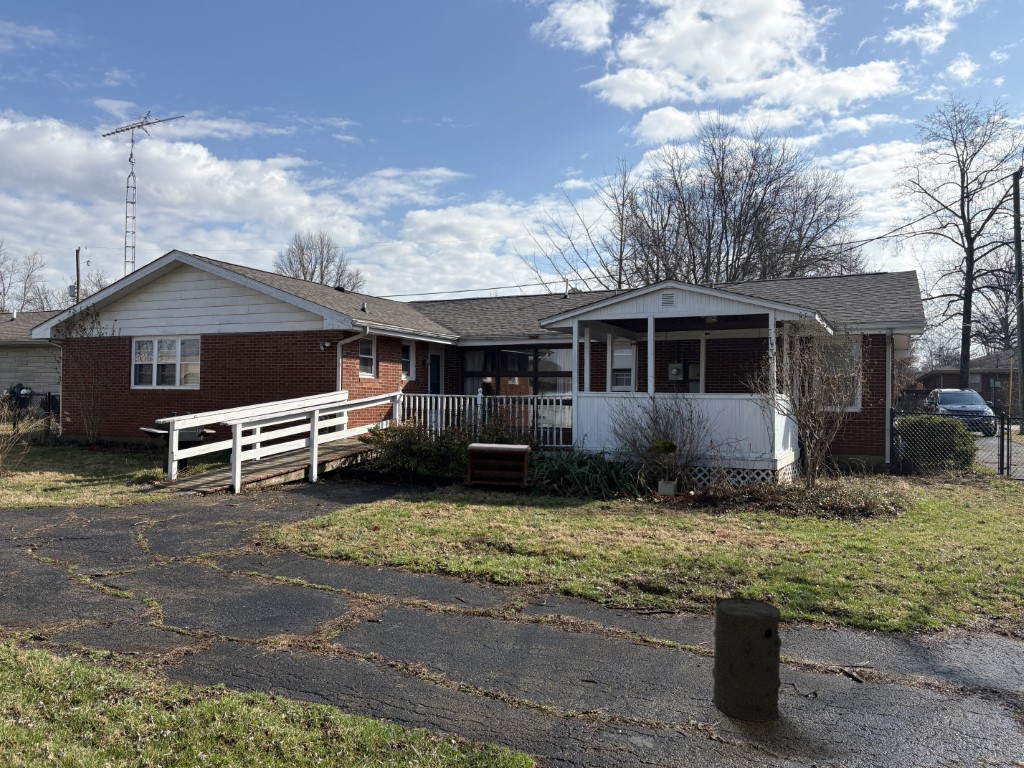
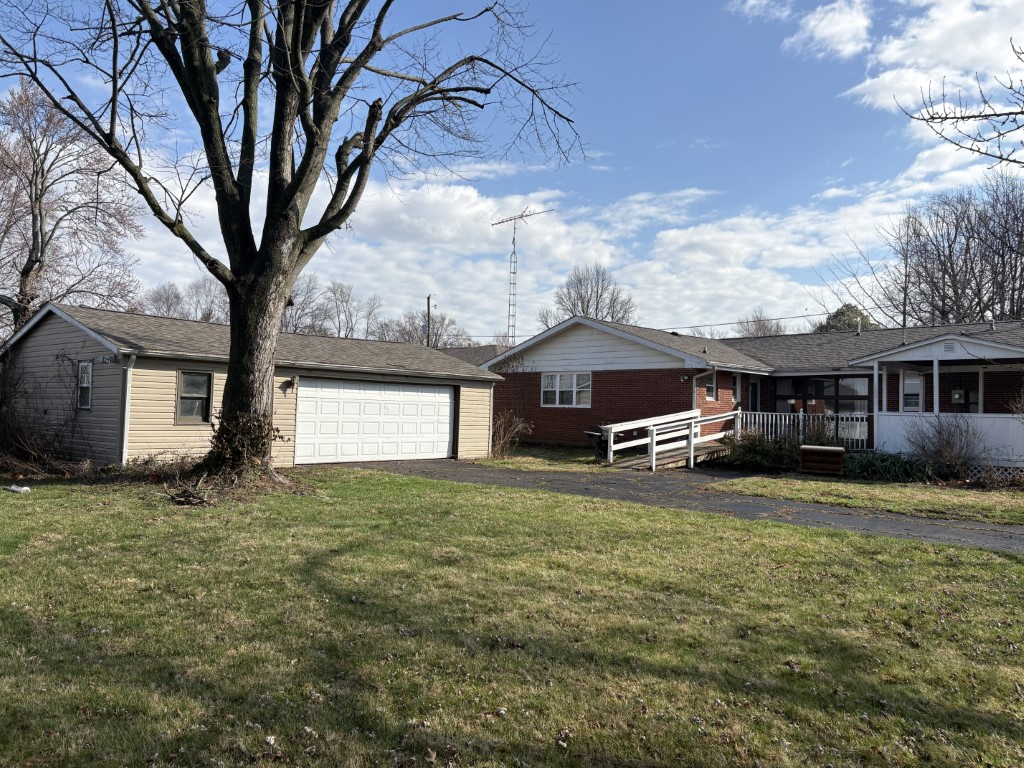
potted tree: present [654,439,677,496] -> none [939,445,958,484]
trash can: present [712,597,782,722] -> none [956,491,984,531]

